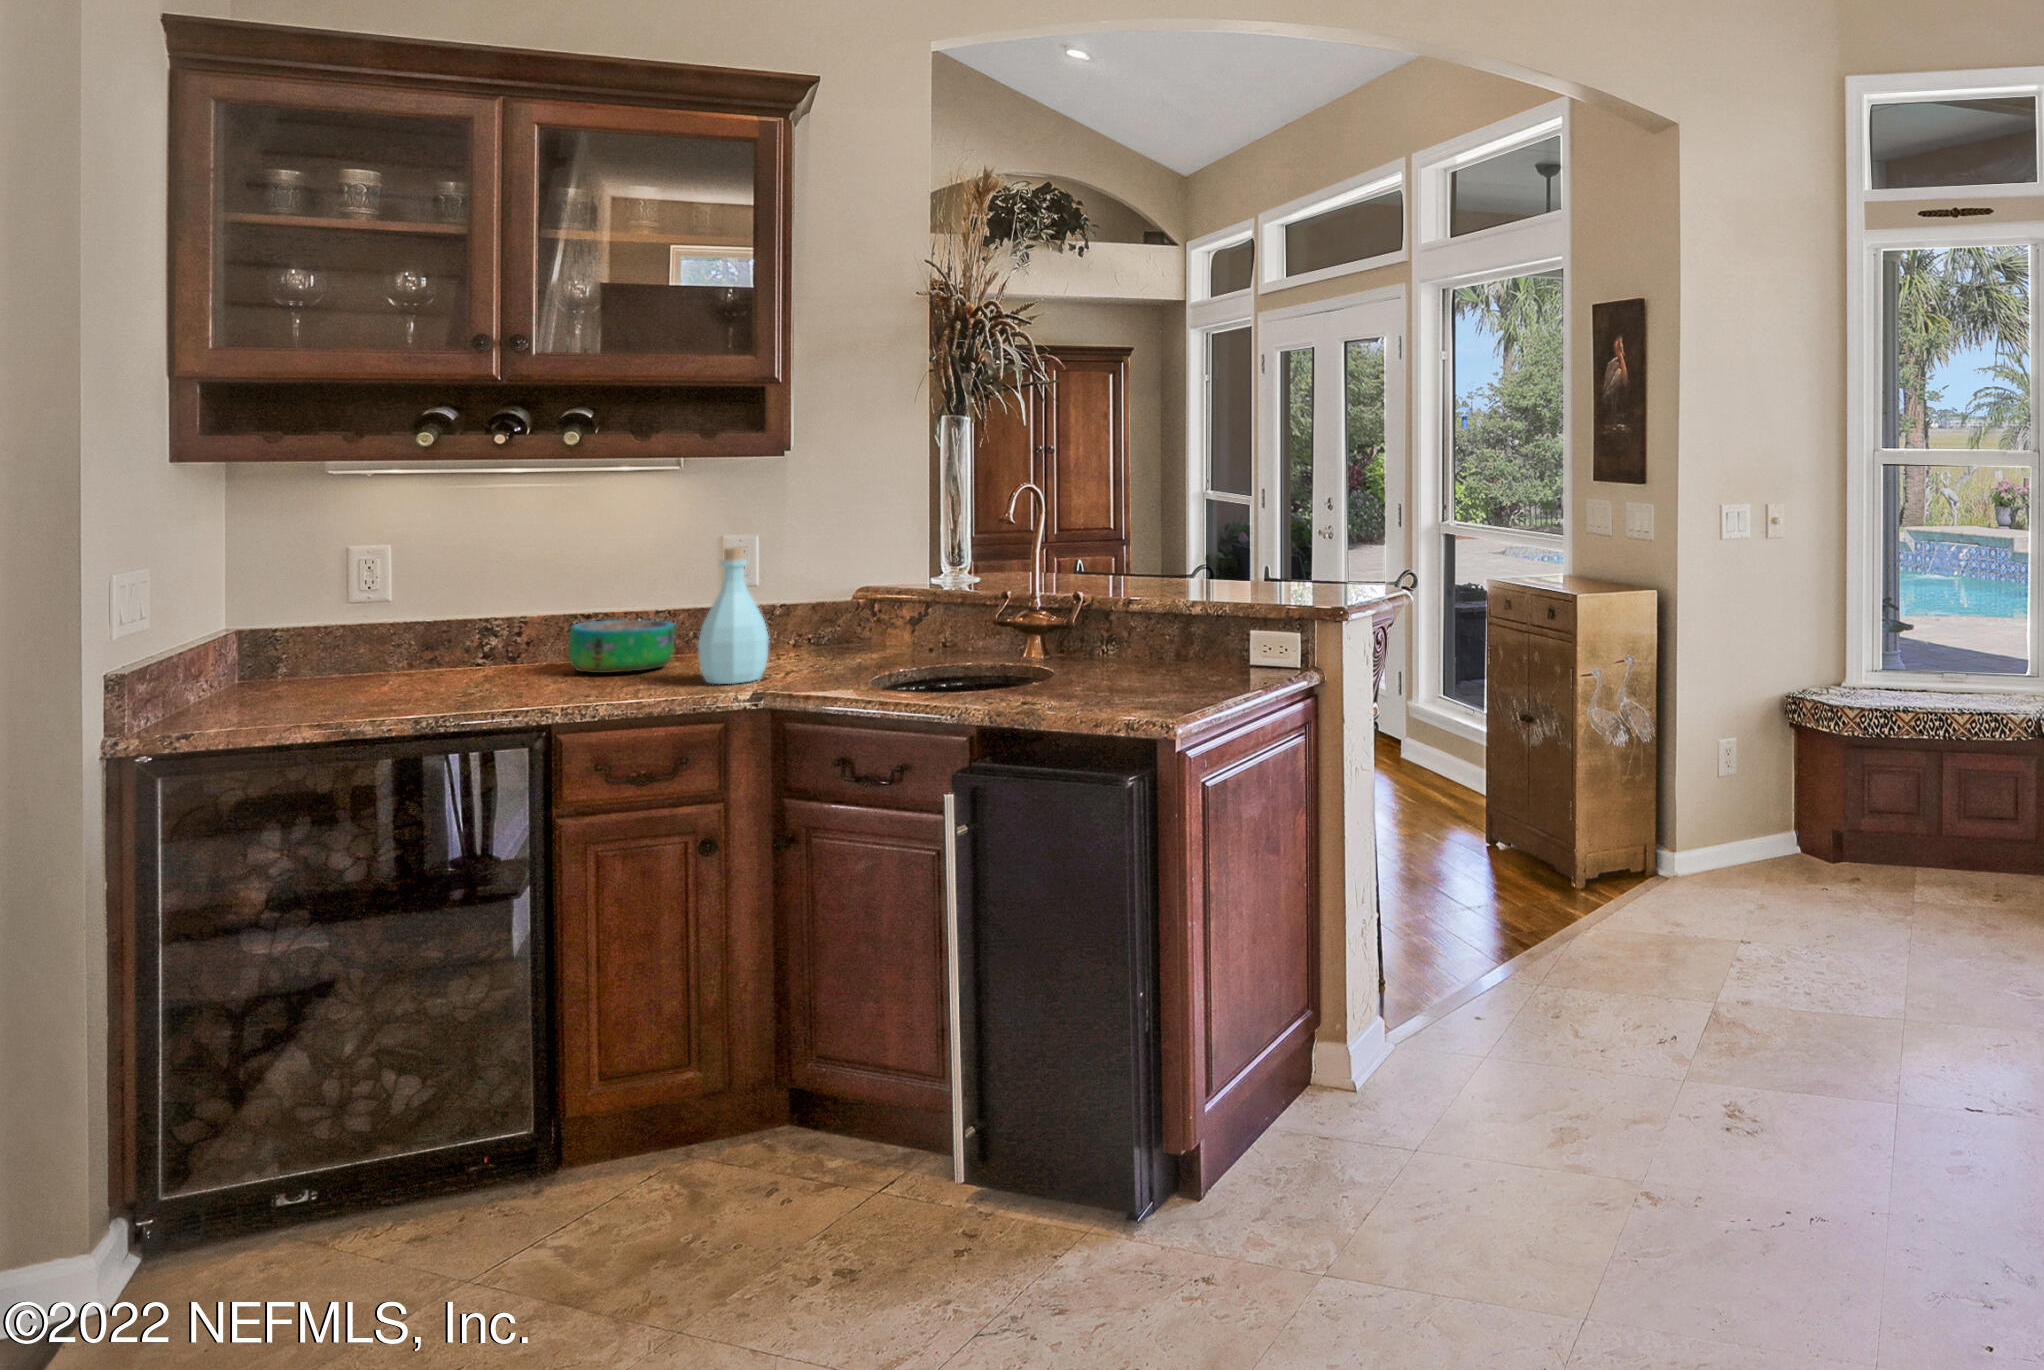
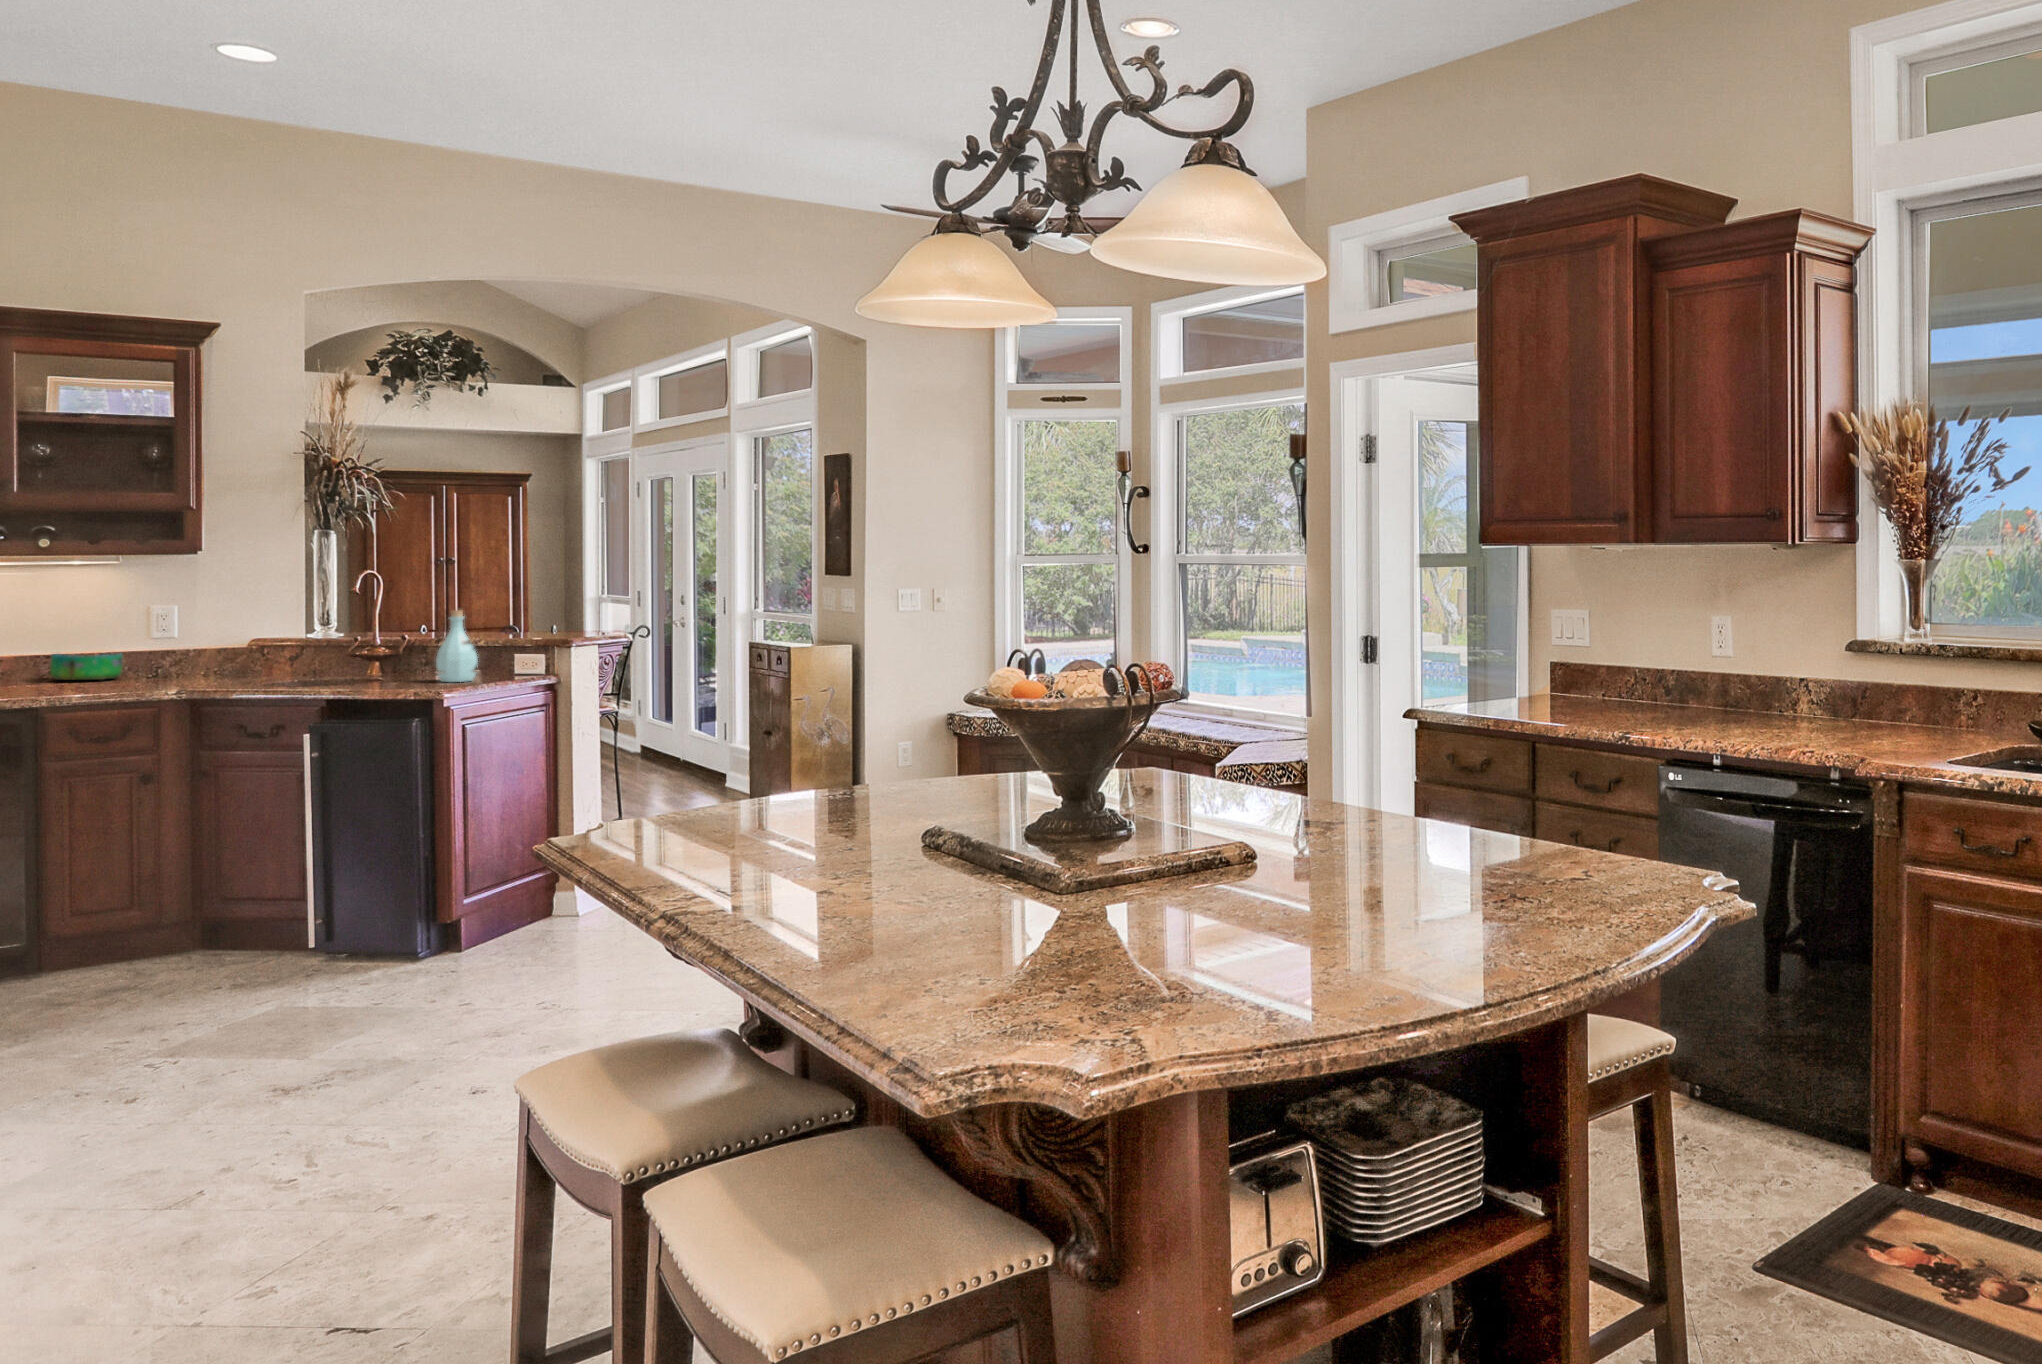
bottle: present [698,547,769,684] -> present [436,610,478,682]

